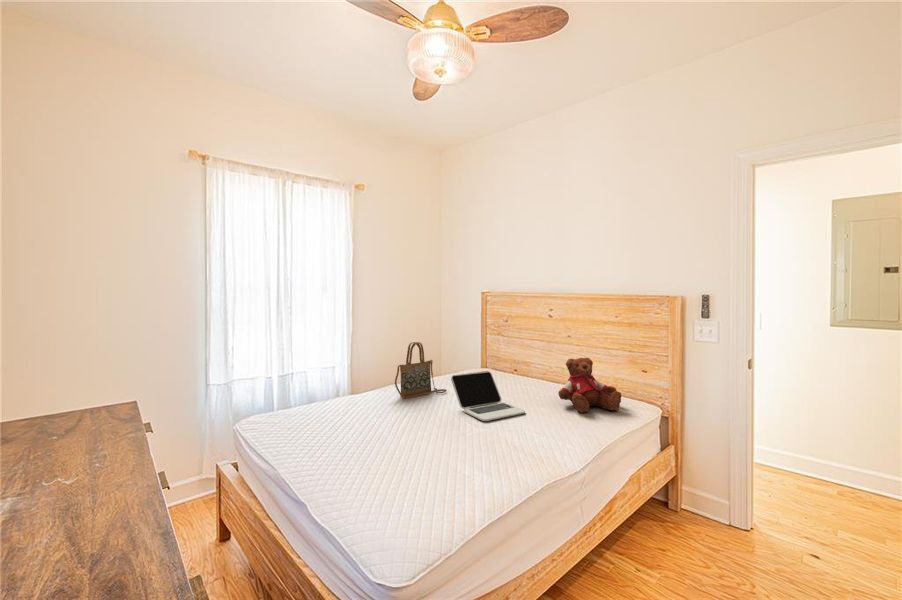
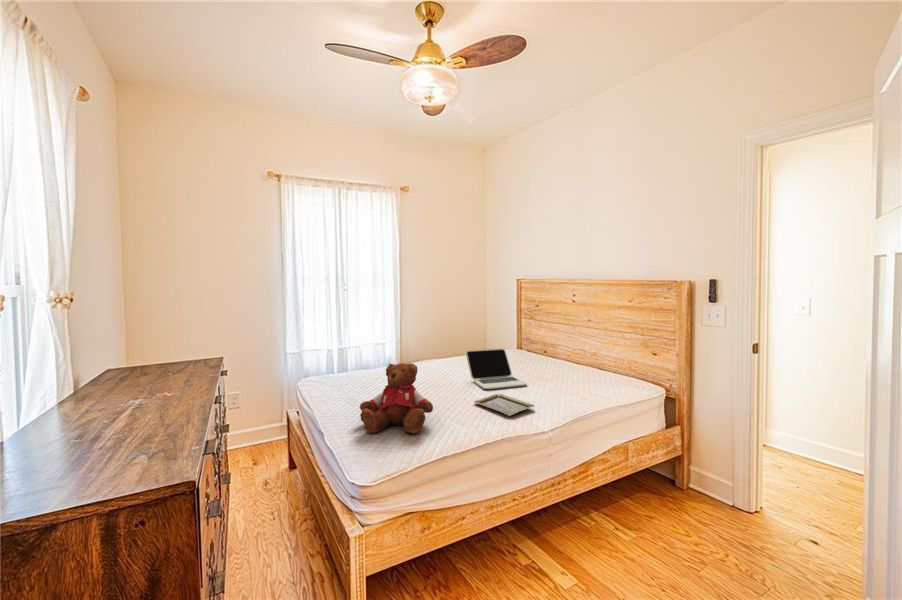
handbag: present [395,342,447,398] -> none [423,323,470,370]
teddy bear: present [558,358,622,412] -> present [360,363,433,433]
tray: none [483,427,555,456] -> present [474,394,534,416]

